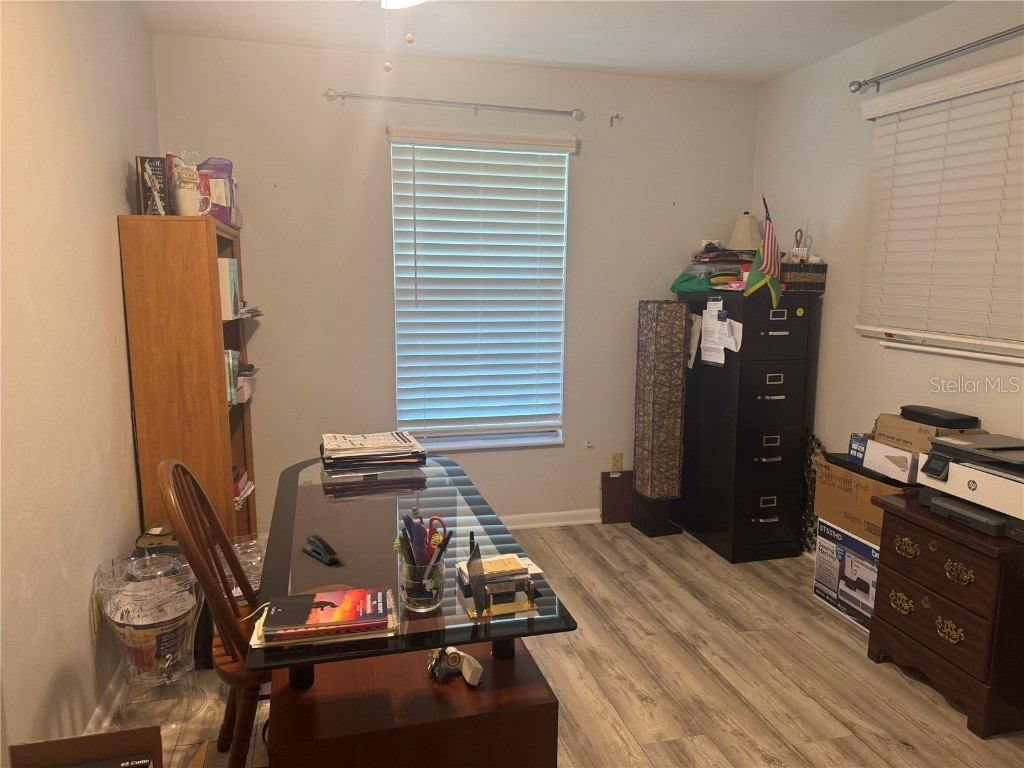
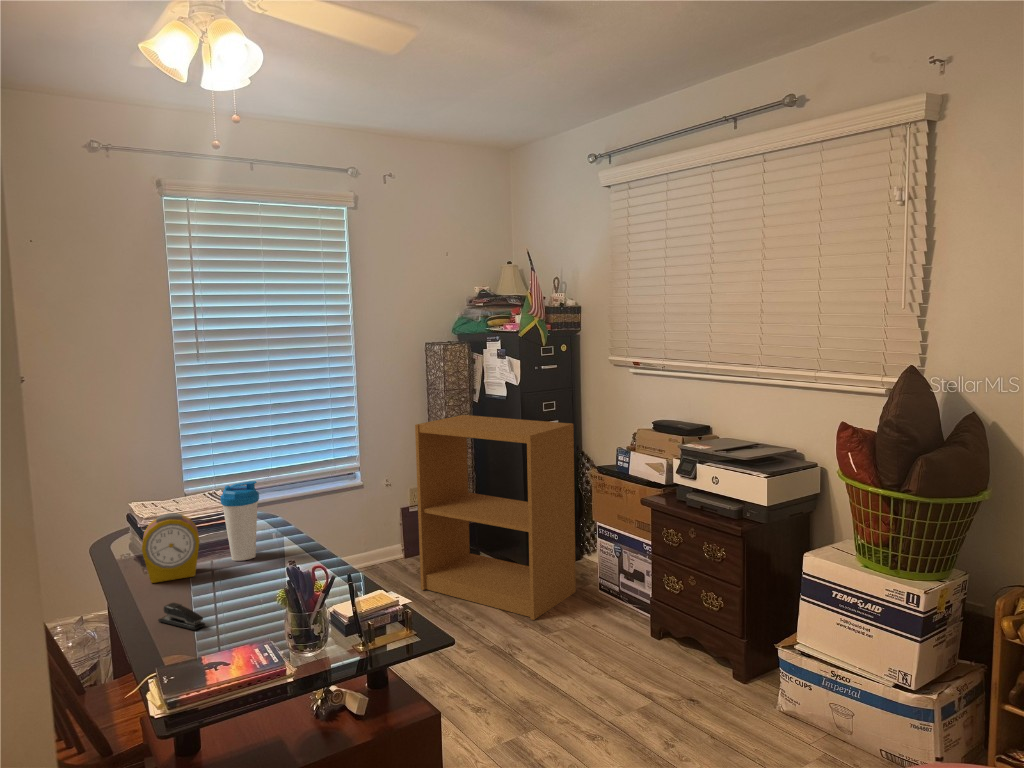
bookshelf: none [611,380,798,615] -> present [415,415,576,620]
water bottle: none [385,425,422,503] -> present [220,481,259,561]
alarm clock: none [306,448,362,513] -> present [142,513,200,583]

